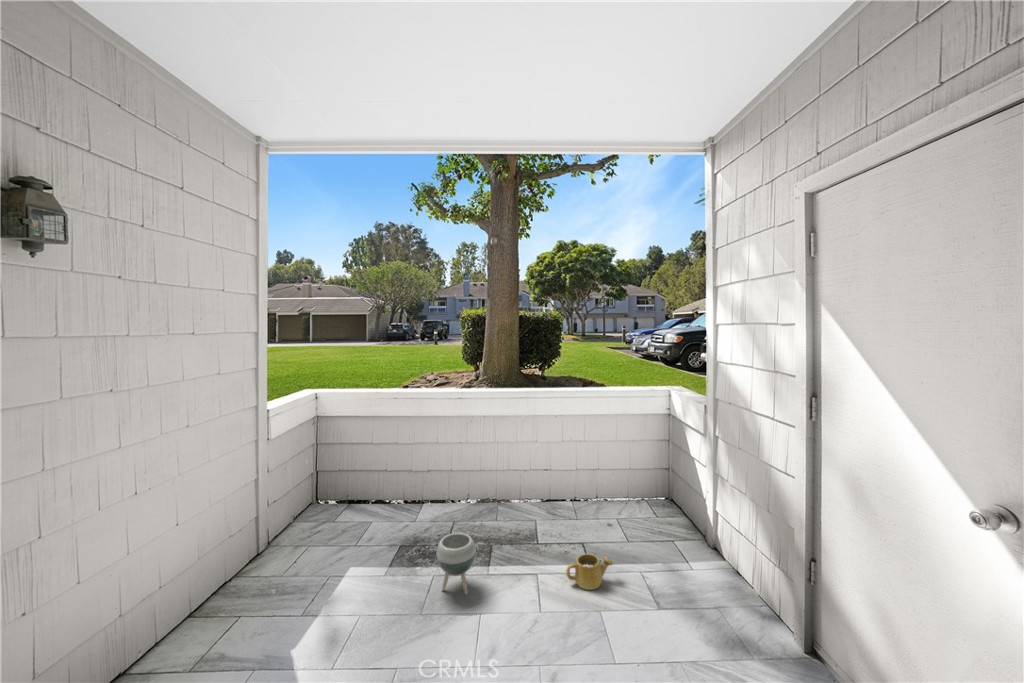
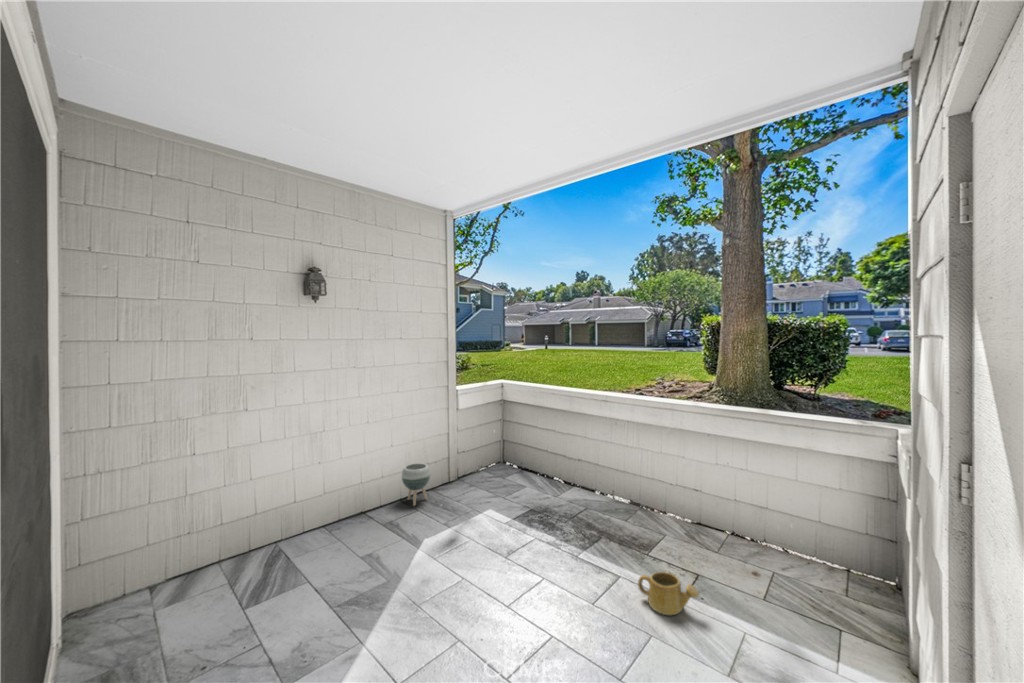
planter: present [437,533,476,594] -> present [402,463,430,506]

